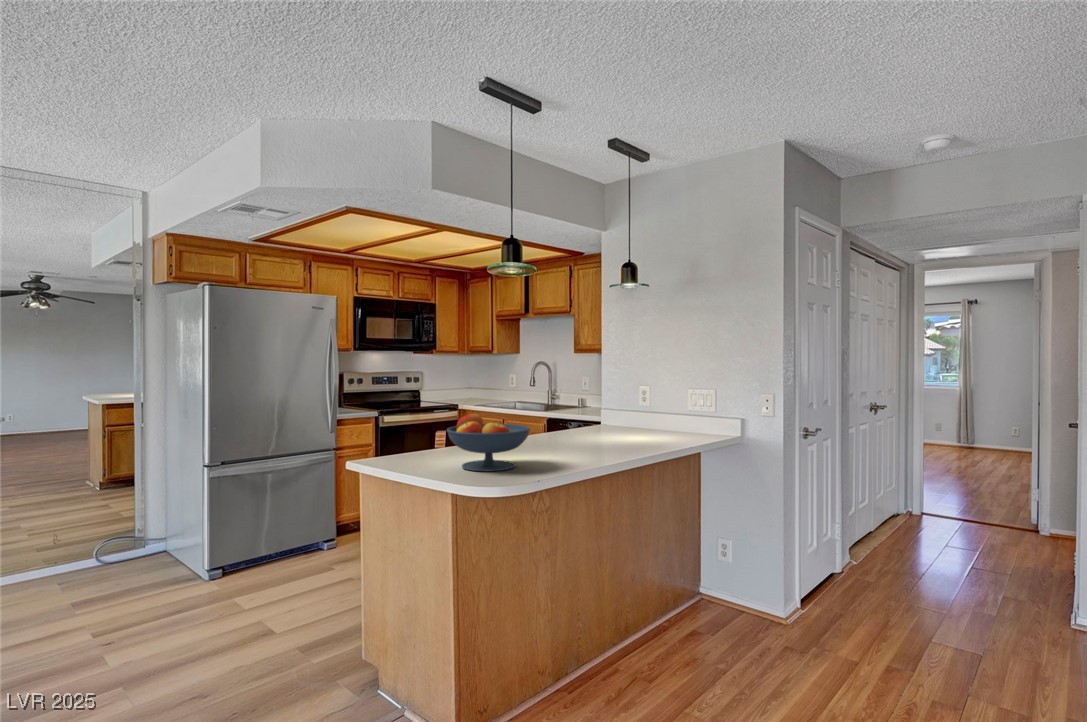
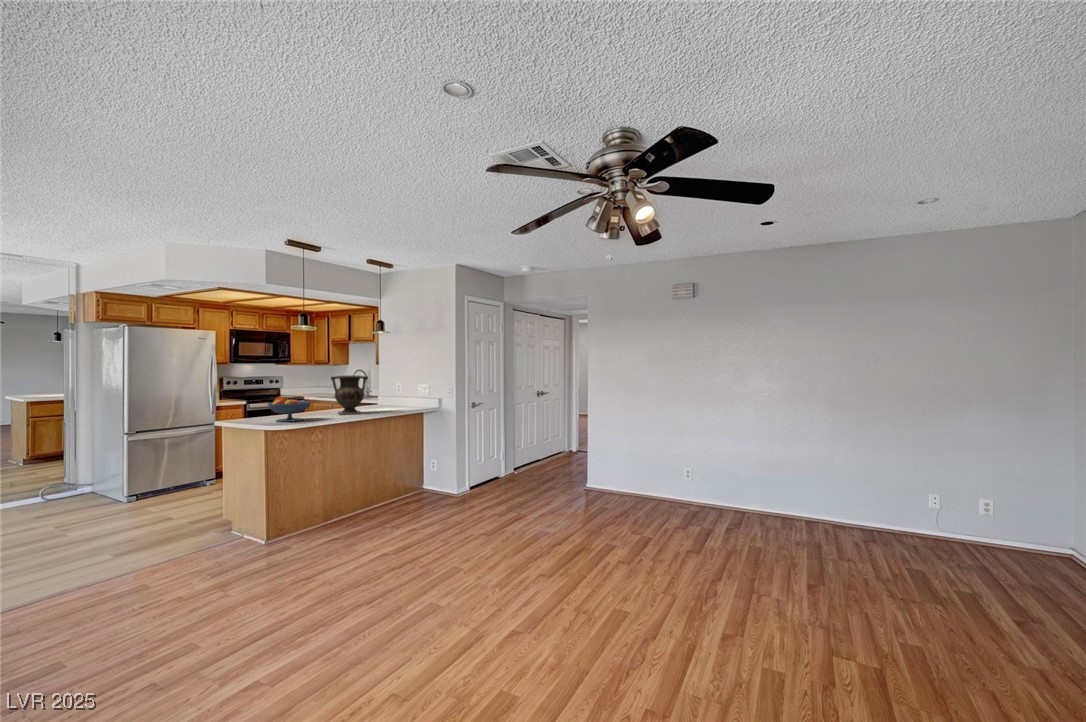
vase: none [549,372,622,453] -> present [331,376,368,415]

